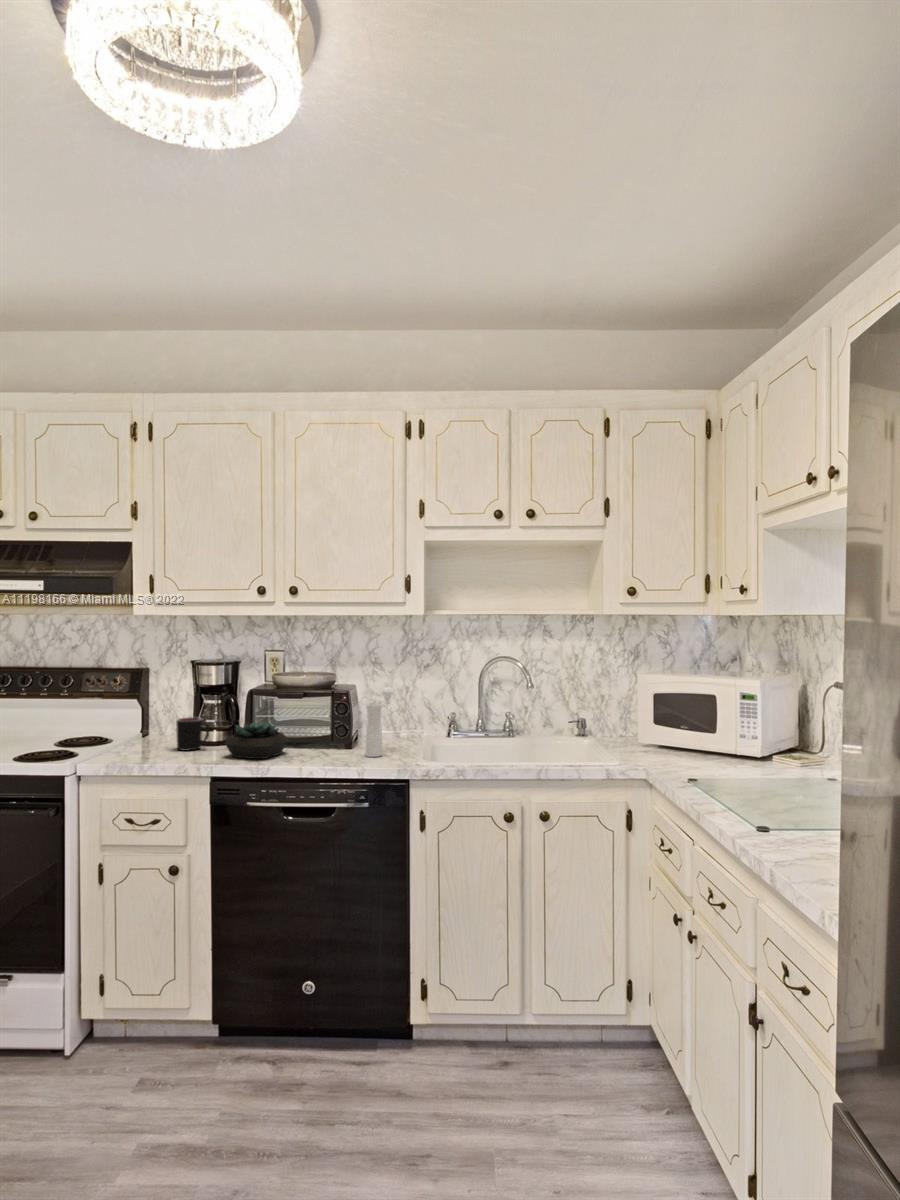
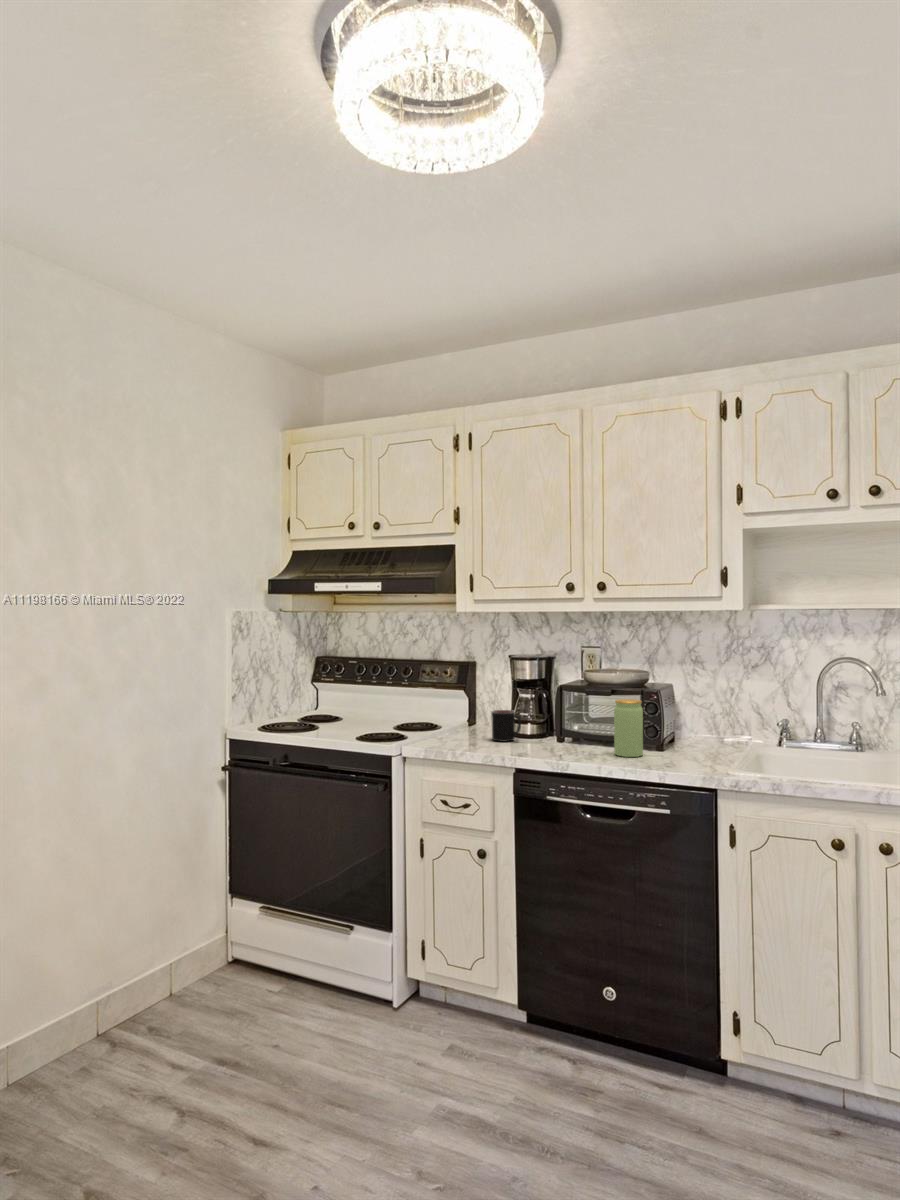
pepper mill: present [365,688,394,757] -> none [672,689,708,762]
jar: none [309,700,336,756] -> present [614,699,643,757]
succulent plant: present [225,722,288,759] -> none [531,717,595,755]

